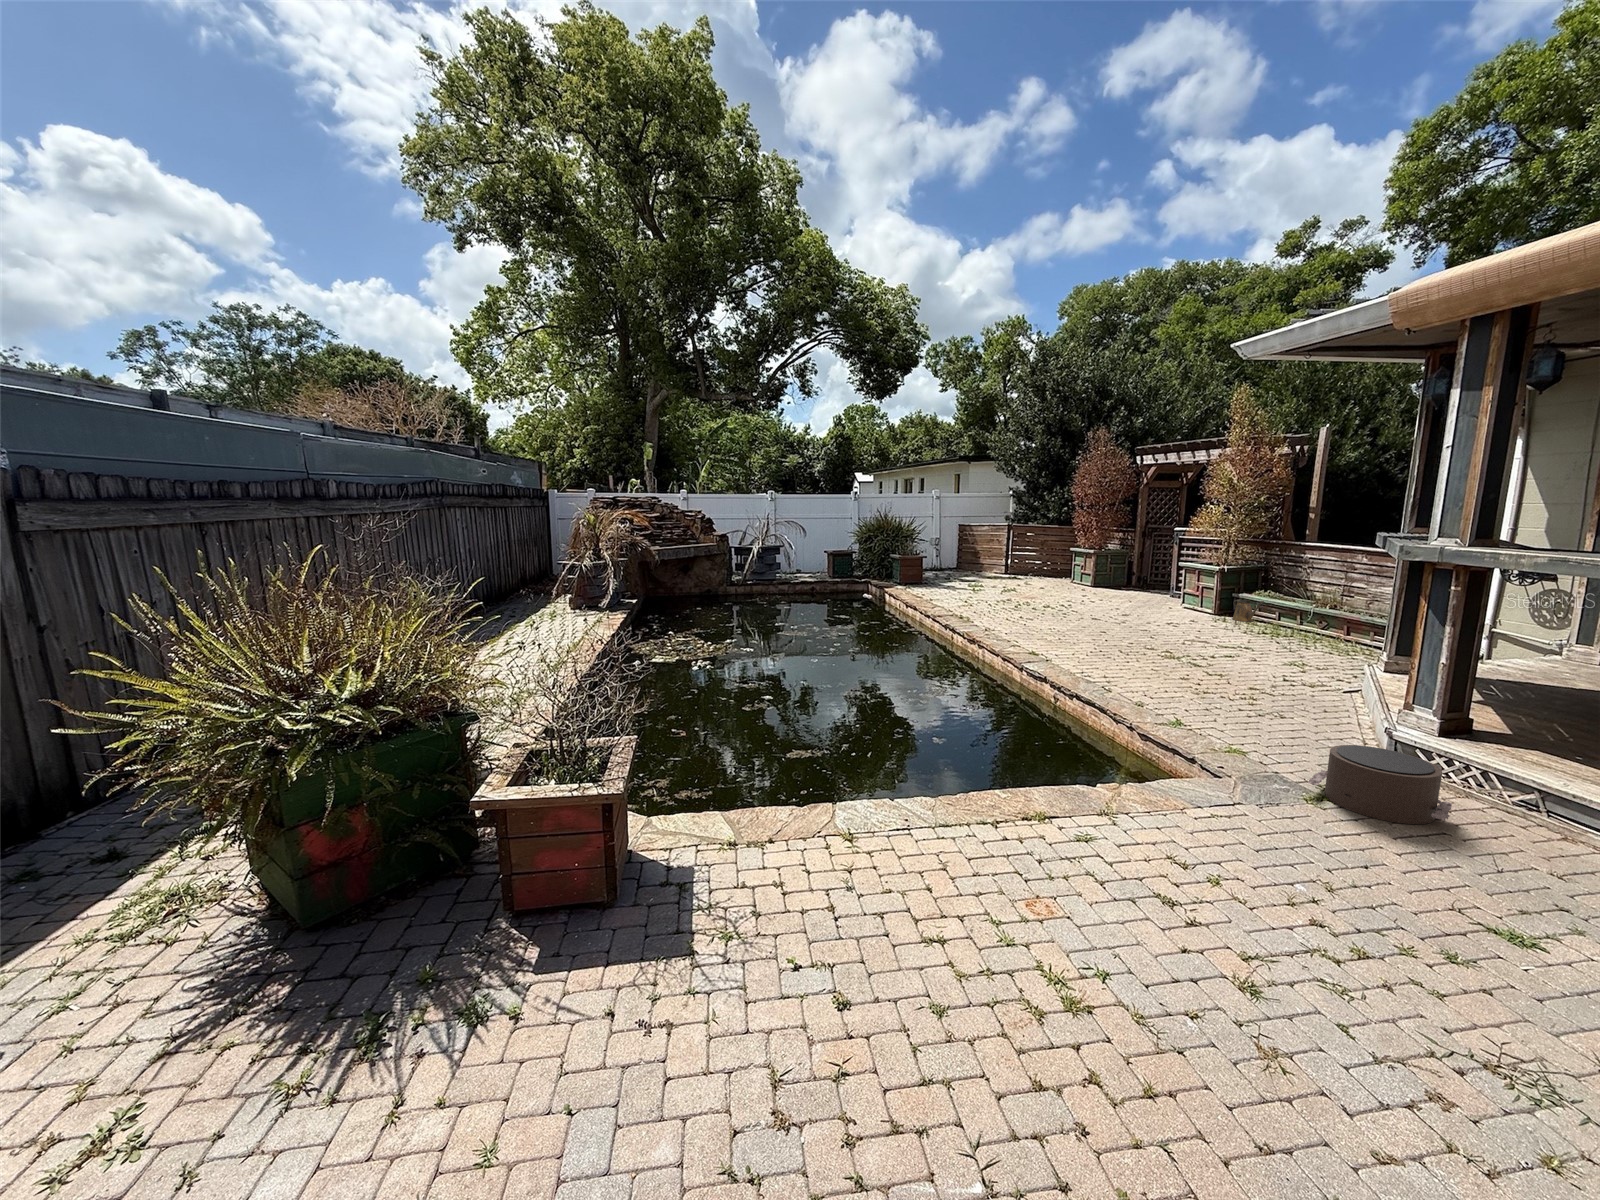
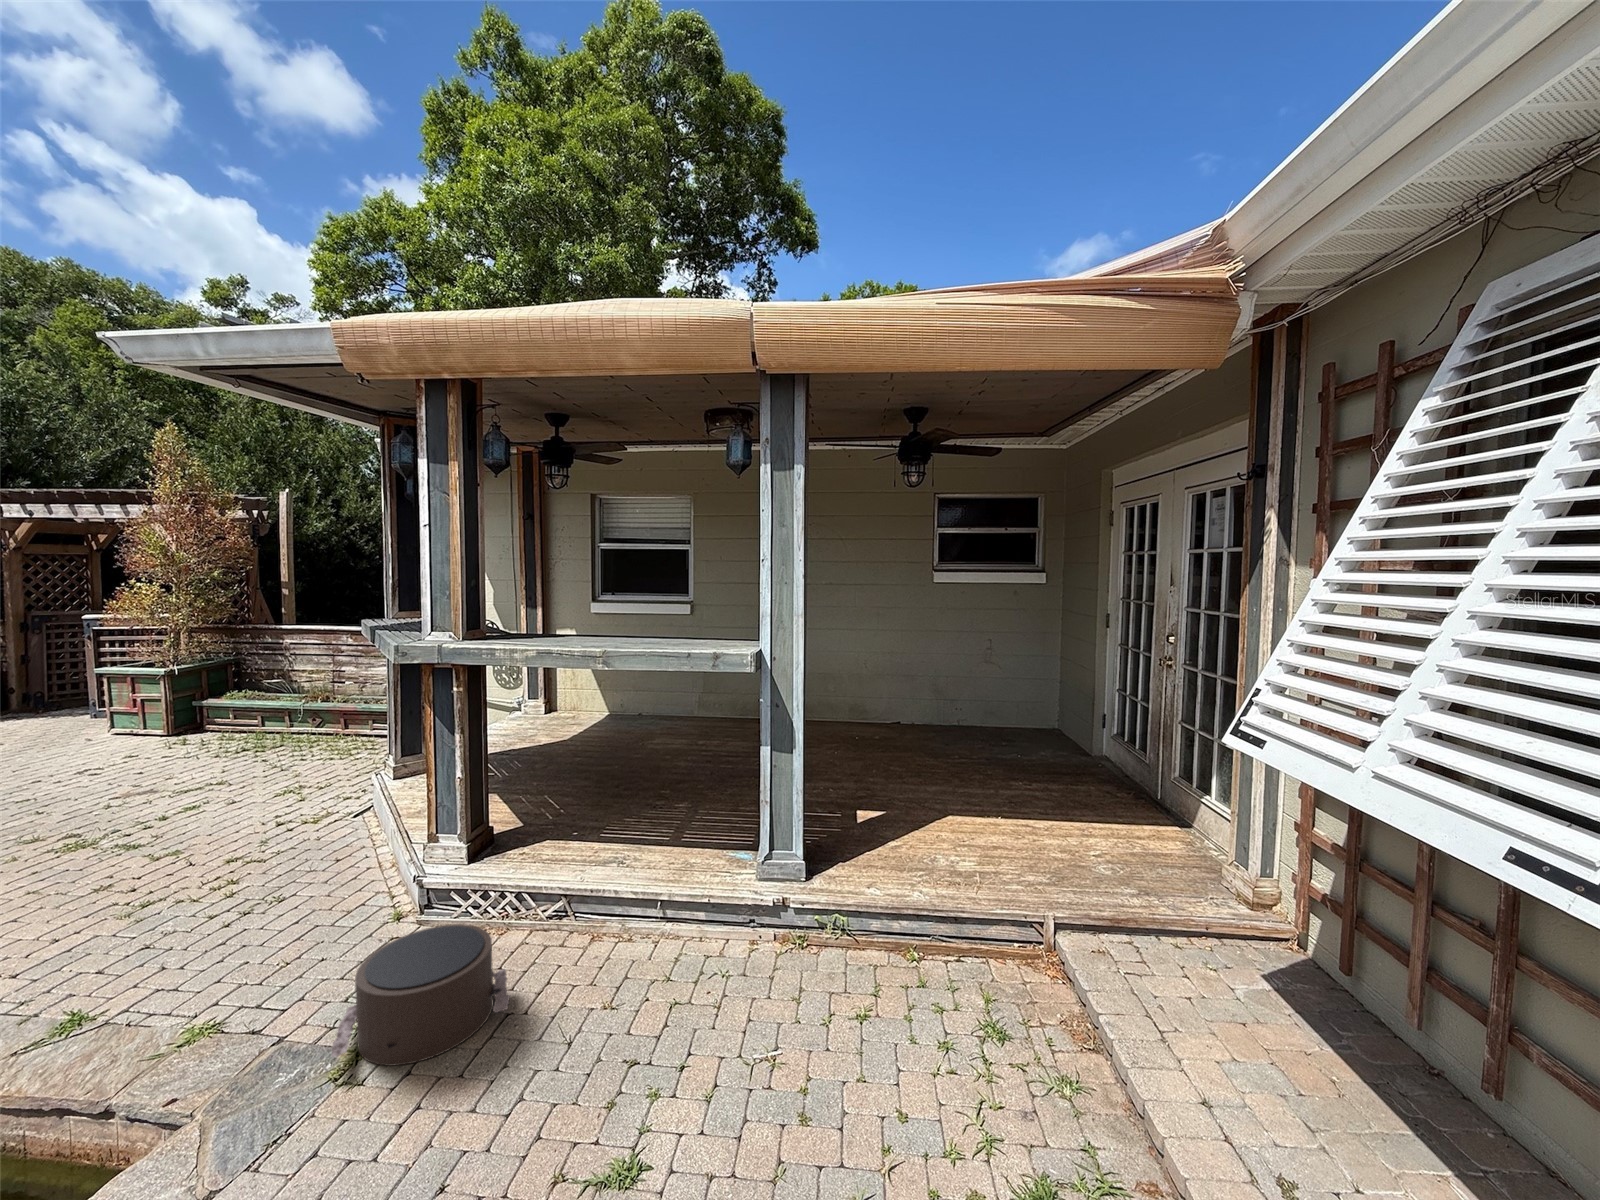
watering can: present [1232,600,1264,622] -> none [196,706,239,738]

